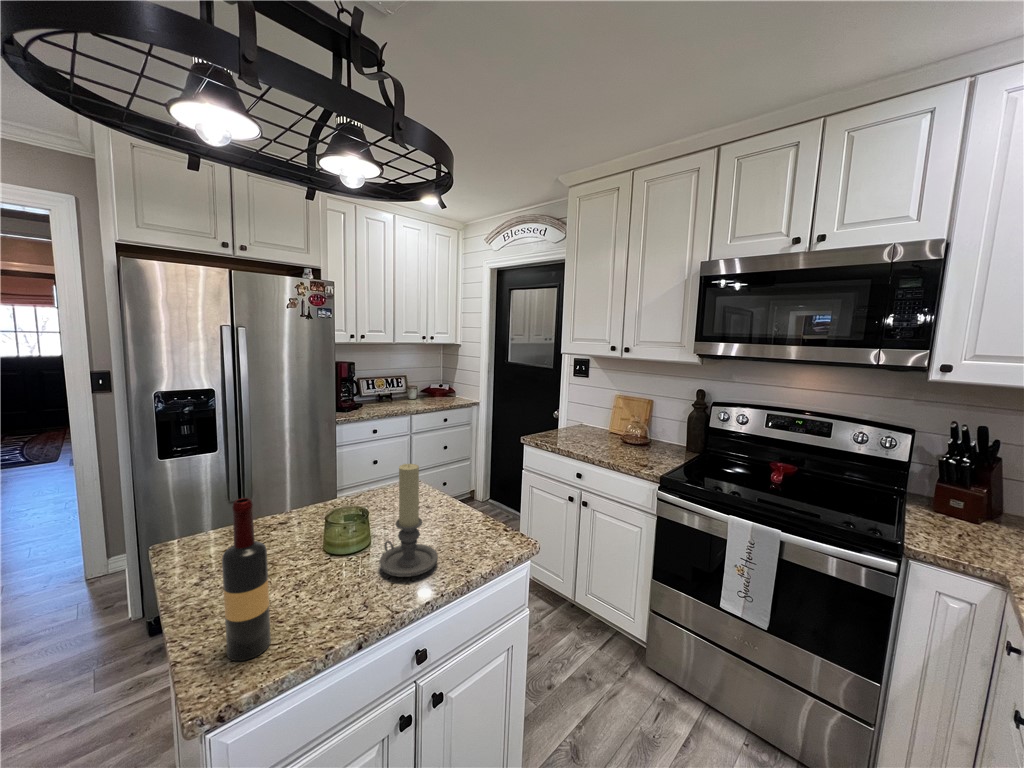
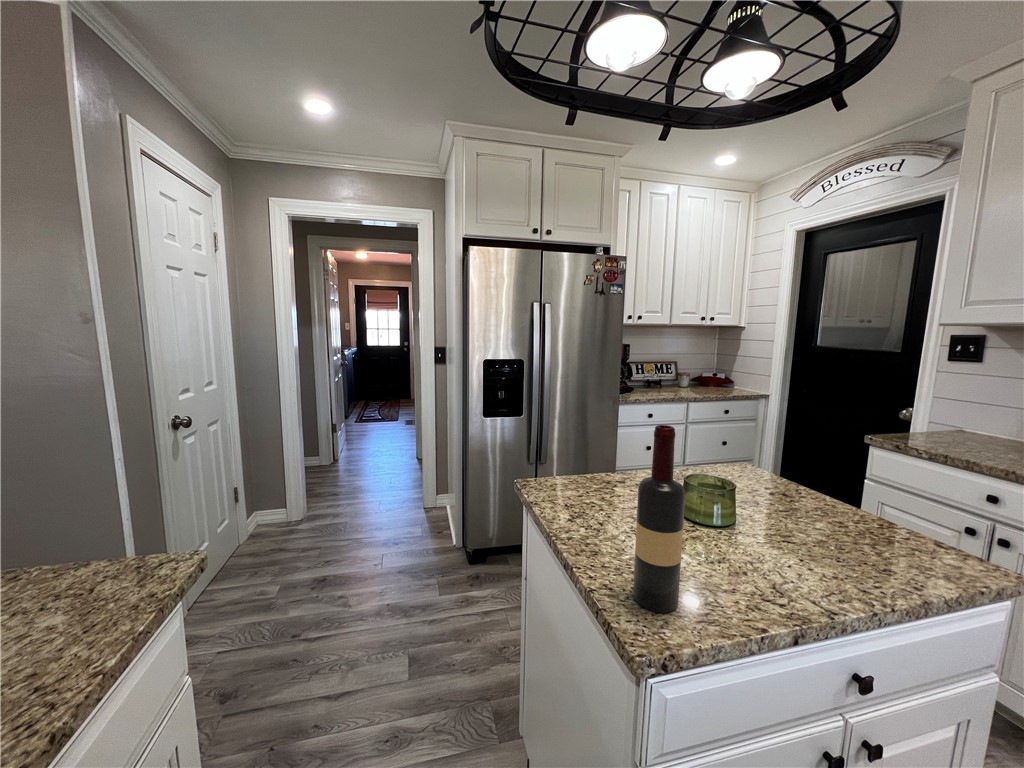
candle holder: present [379,464,438,577] -> none [761,420,857,569]

